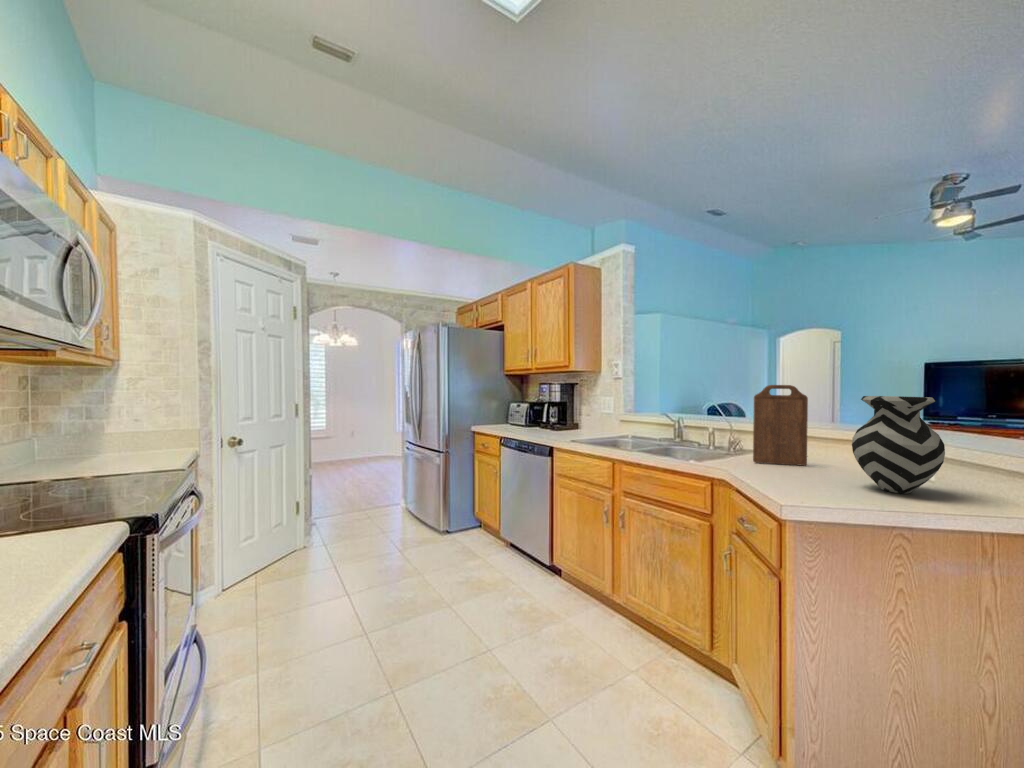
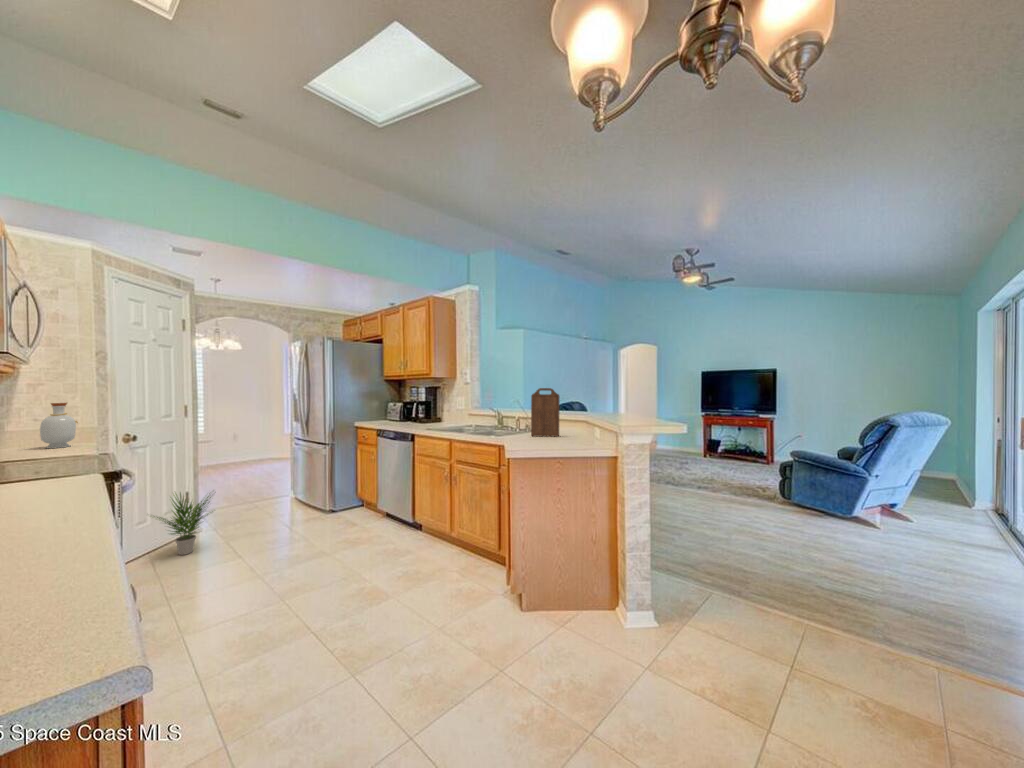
vase: present [852,396,945,494] -> none [560,394,596,445]
bottle: none [144,399,182,452] -> present [40,403,78,448]
potted plant: none [250,502,325,580] -> present [154,493,213,555]

